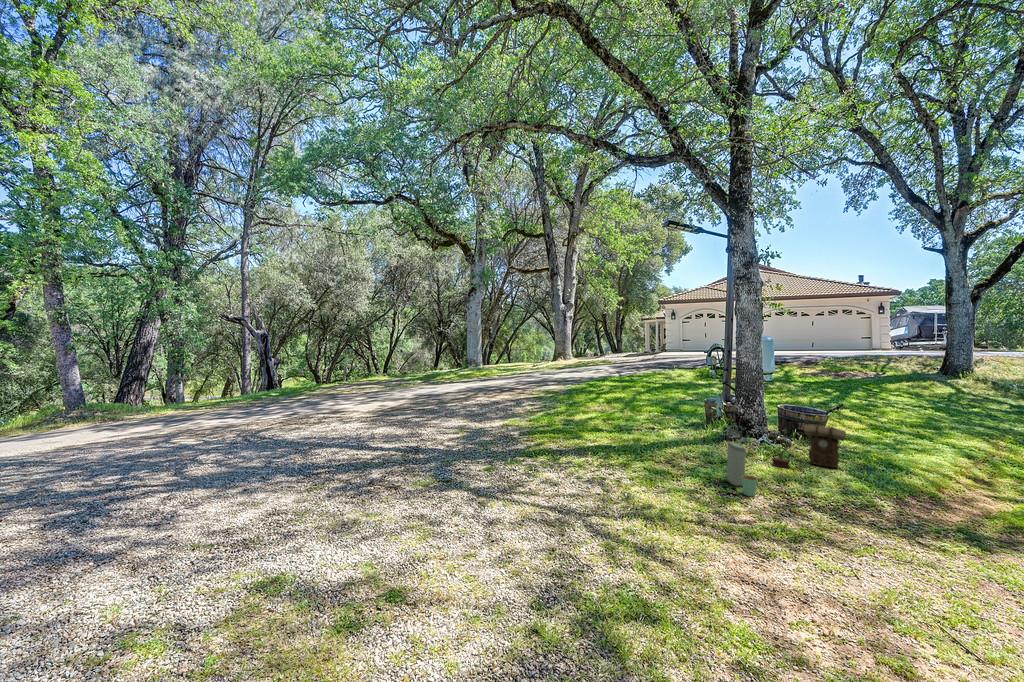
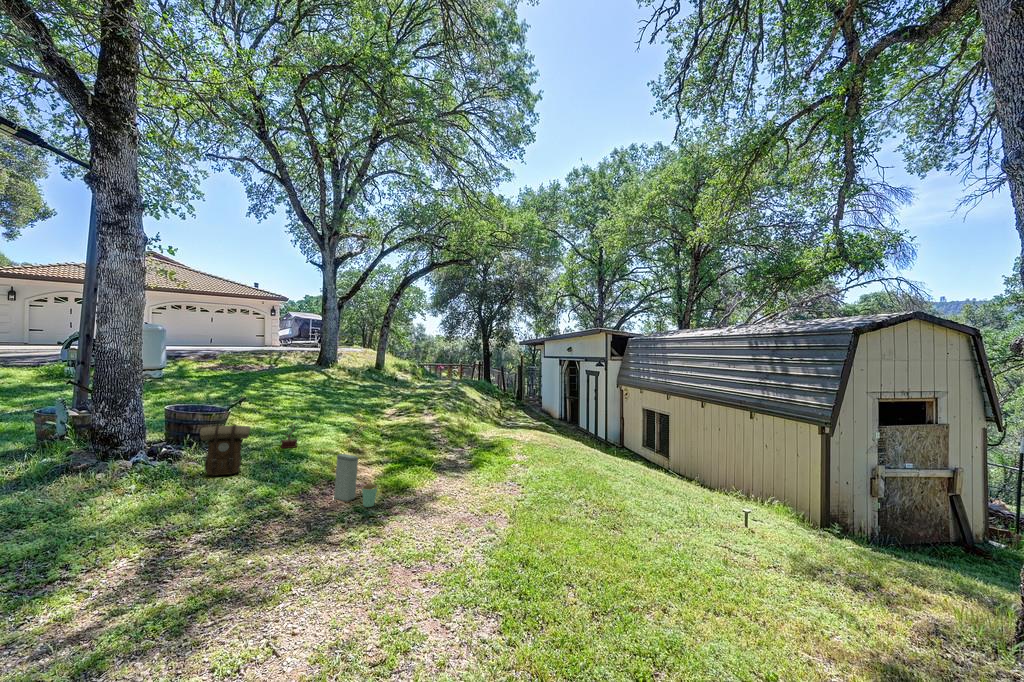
potted plant: present [767,429,804,468] -> present [277,411,308,448]
trash can: present [727,442,757,496] -> present [334,454,378,507]

